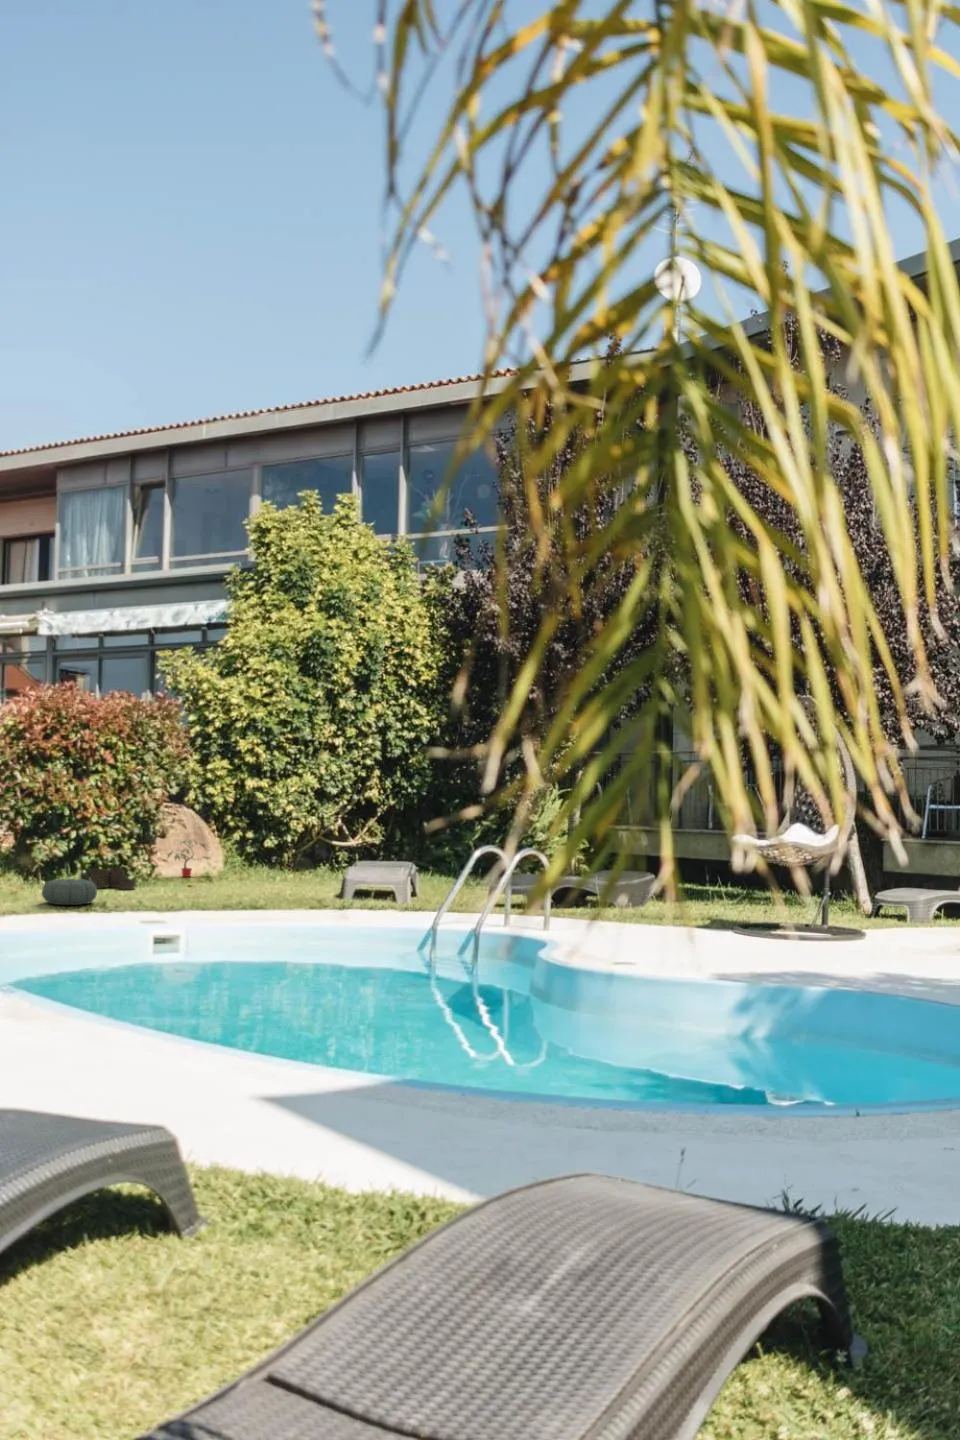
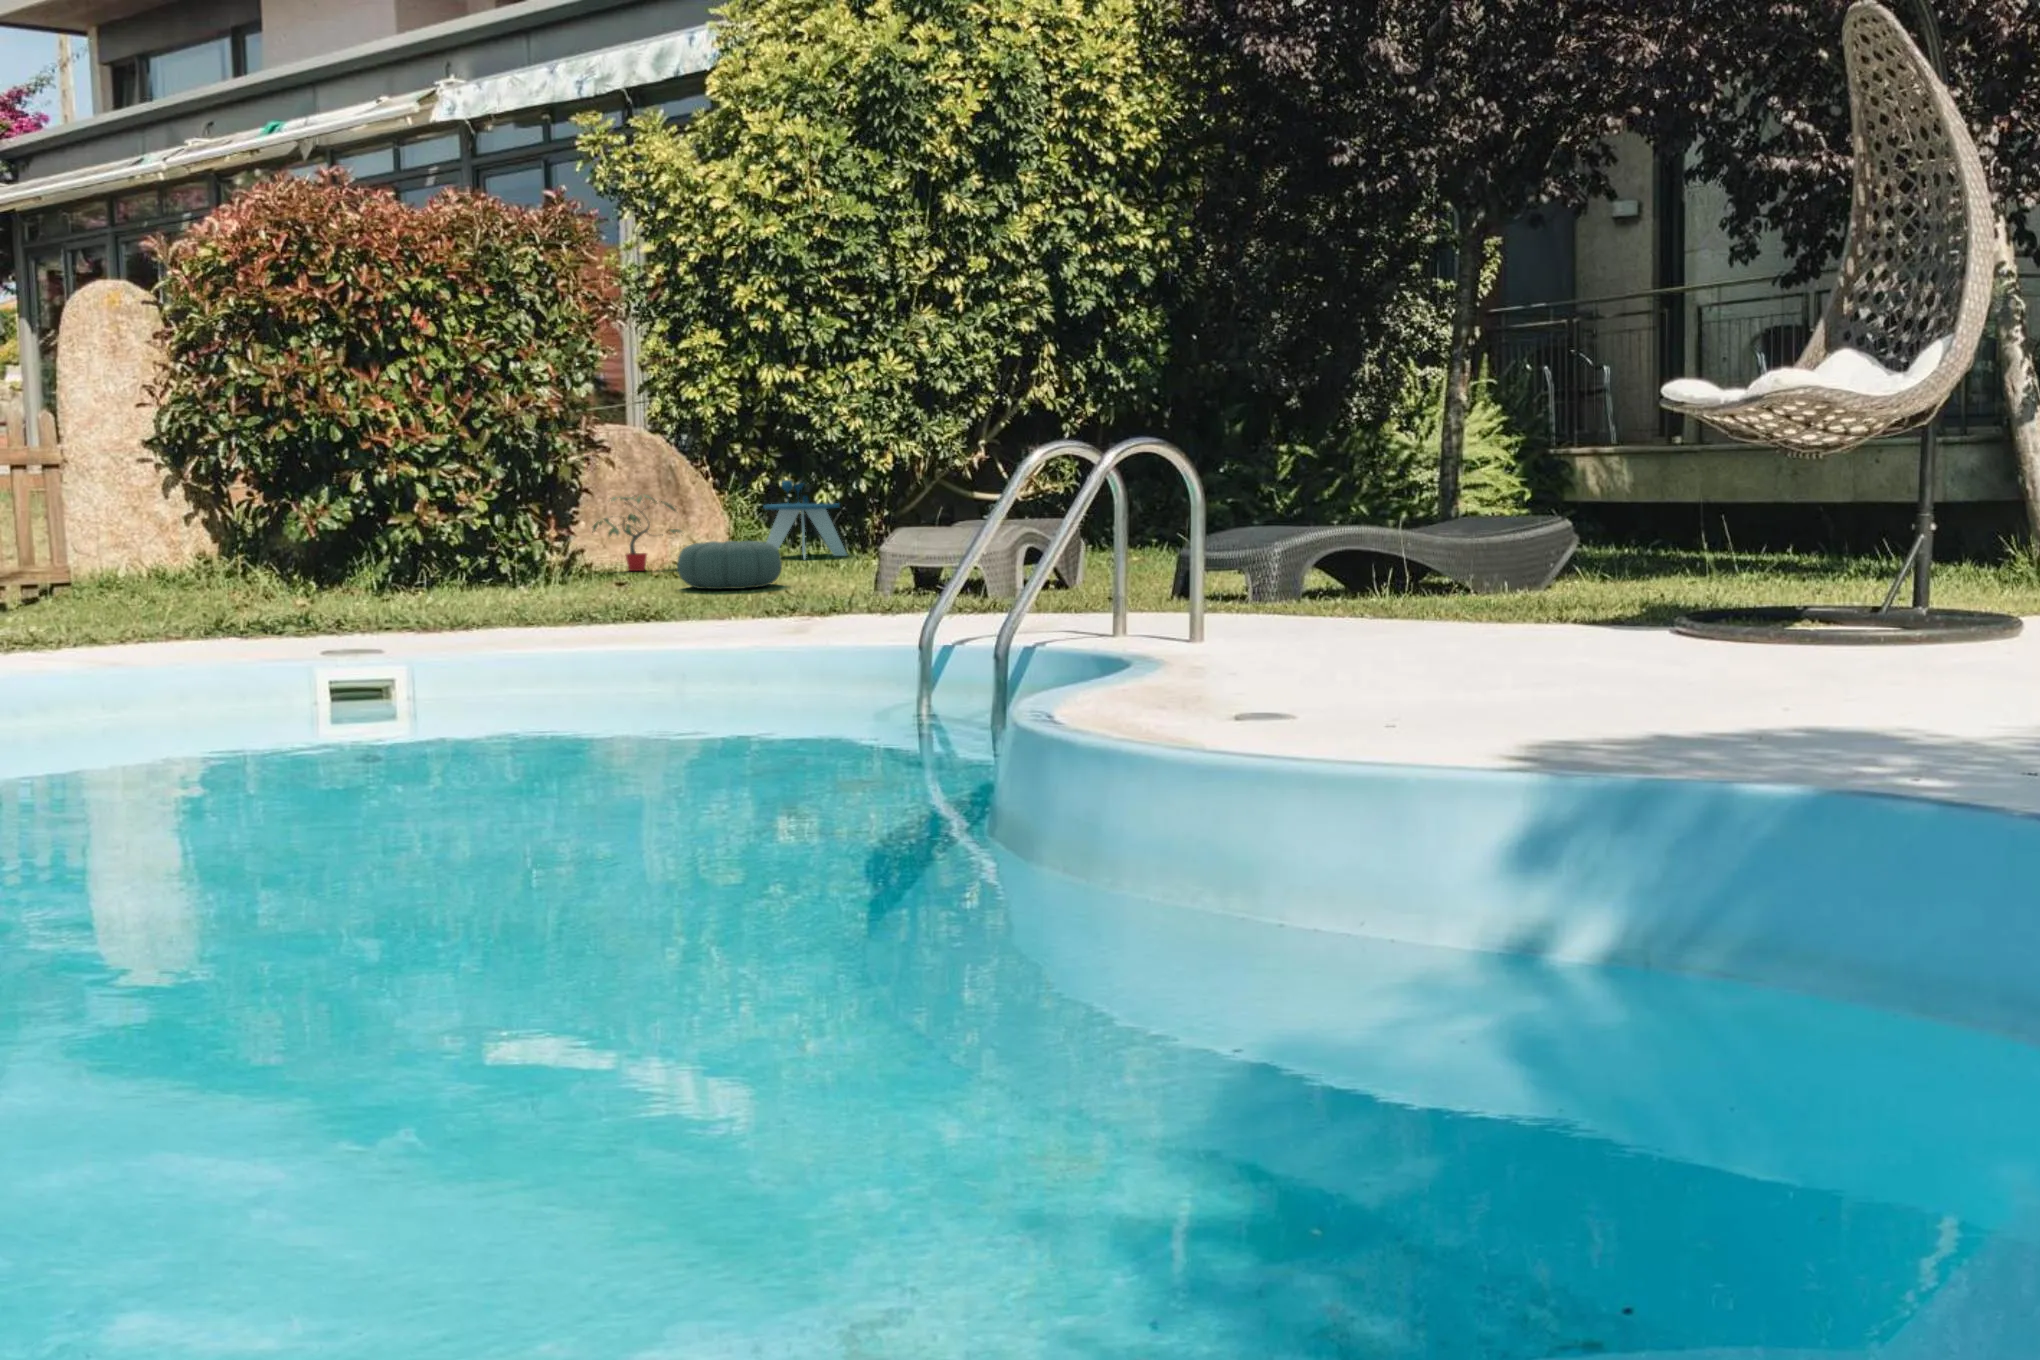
side table: none [235,831,277,871] -> present [764,480,847,560]
woven basket: present [91,866,135,889] -> none [399,545,487,591]
pouf: present [42,879,97,905] -> present [677,541,782,589]

